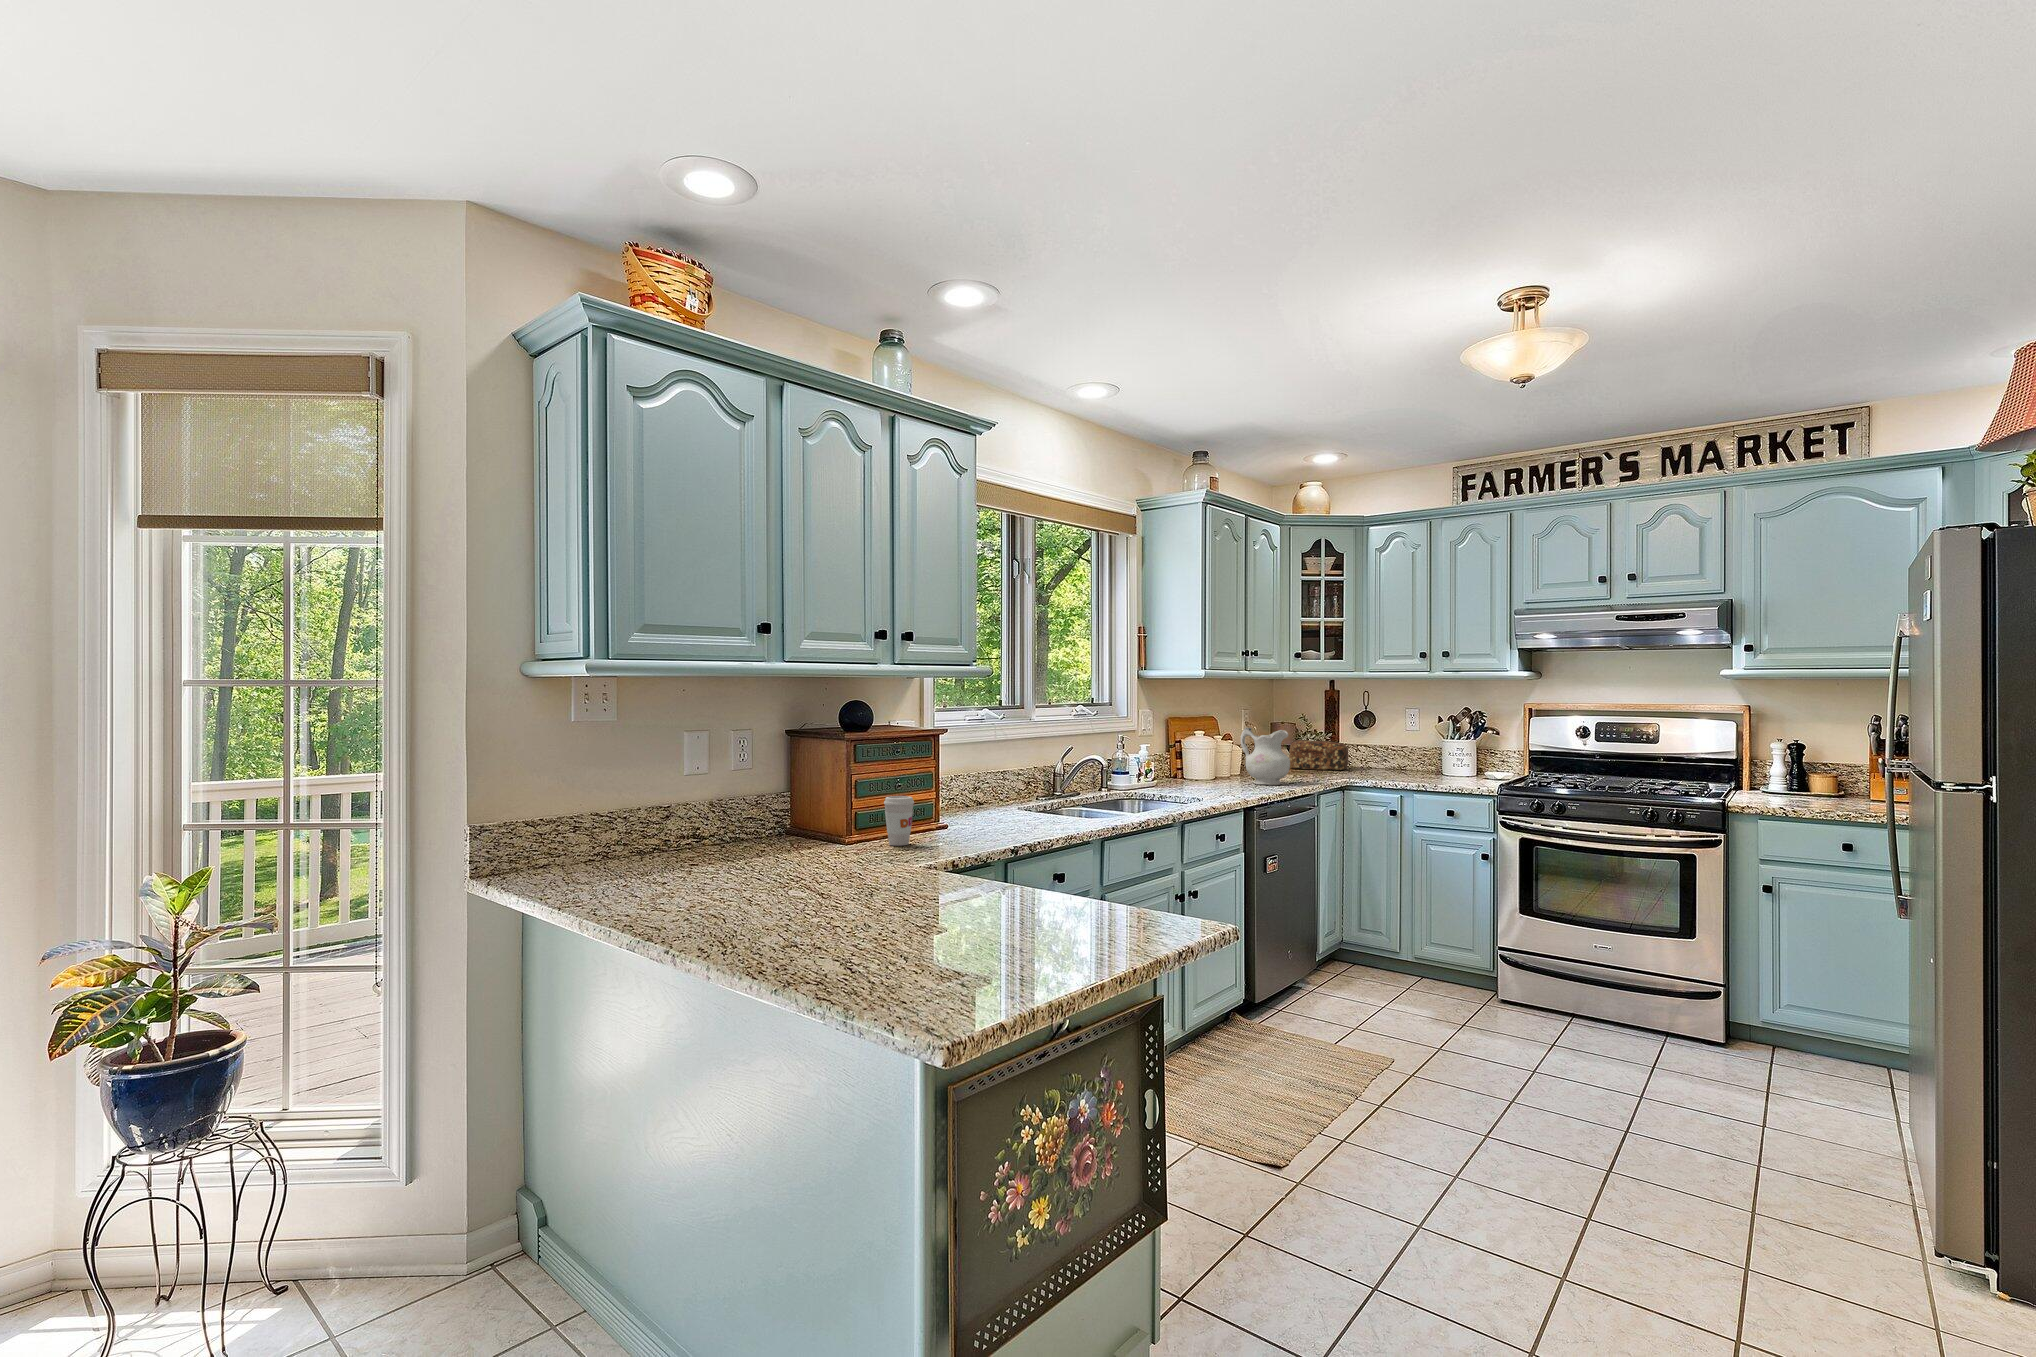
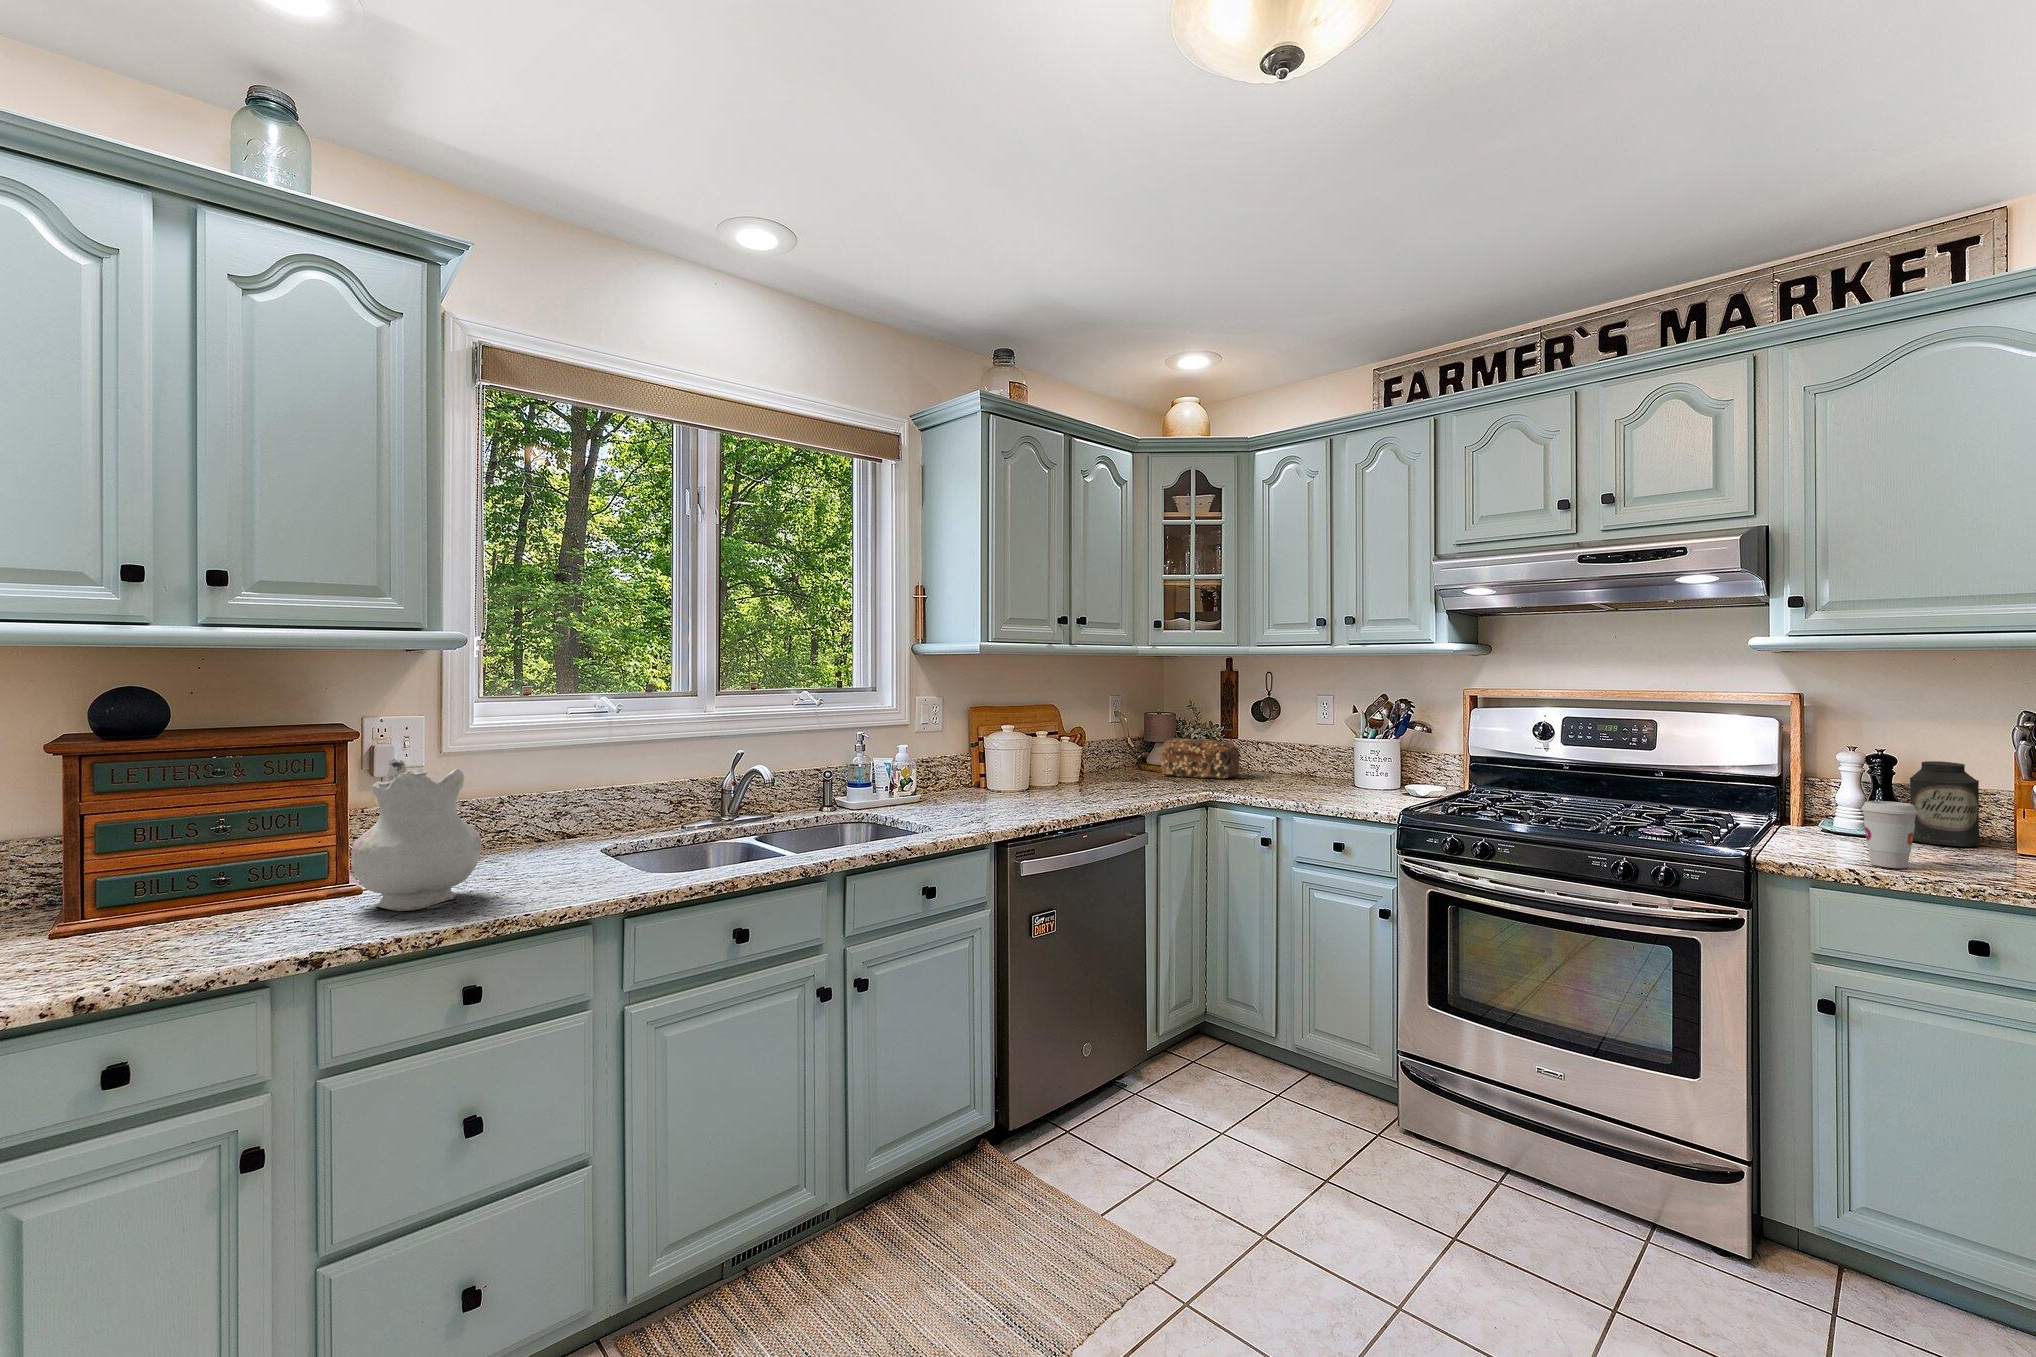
ceramic pitcher: present [1241,728,1290,785] -> present [351,759,482,911]
canister: none [1814,747,1852,797] -> present [1910,761,1980,846]
coffee cup: present [884,796,914,846] -> present [1861,801,1918,868]

